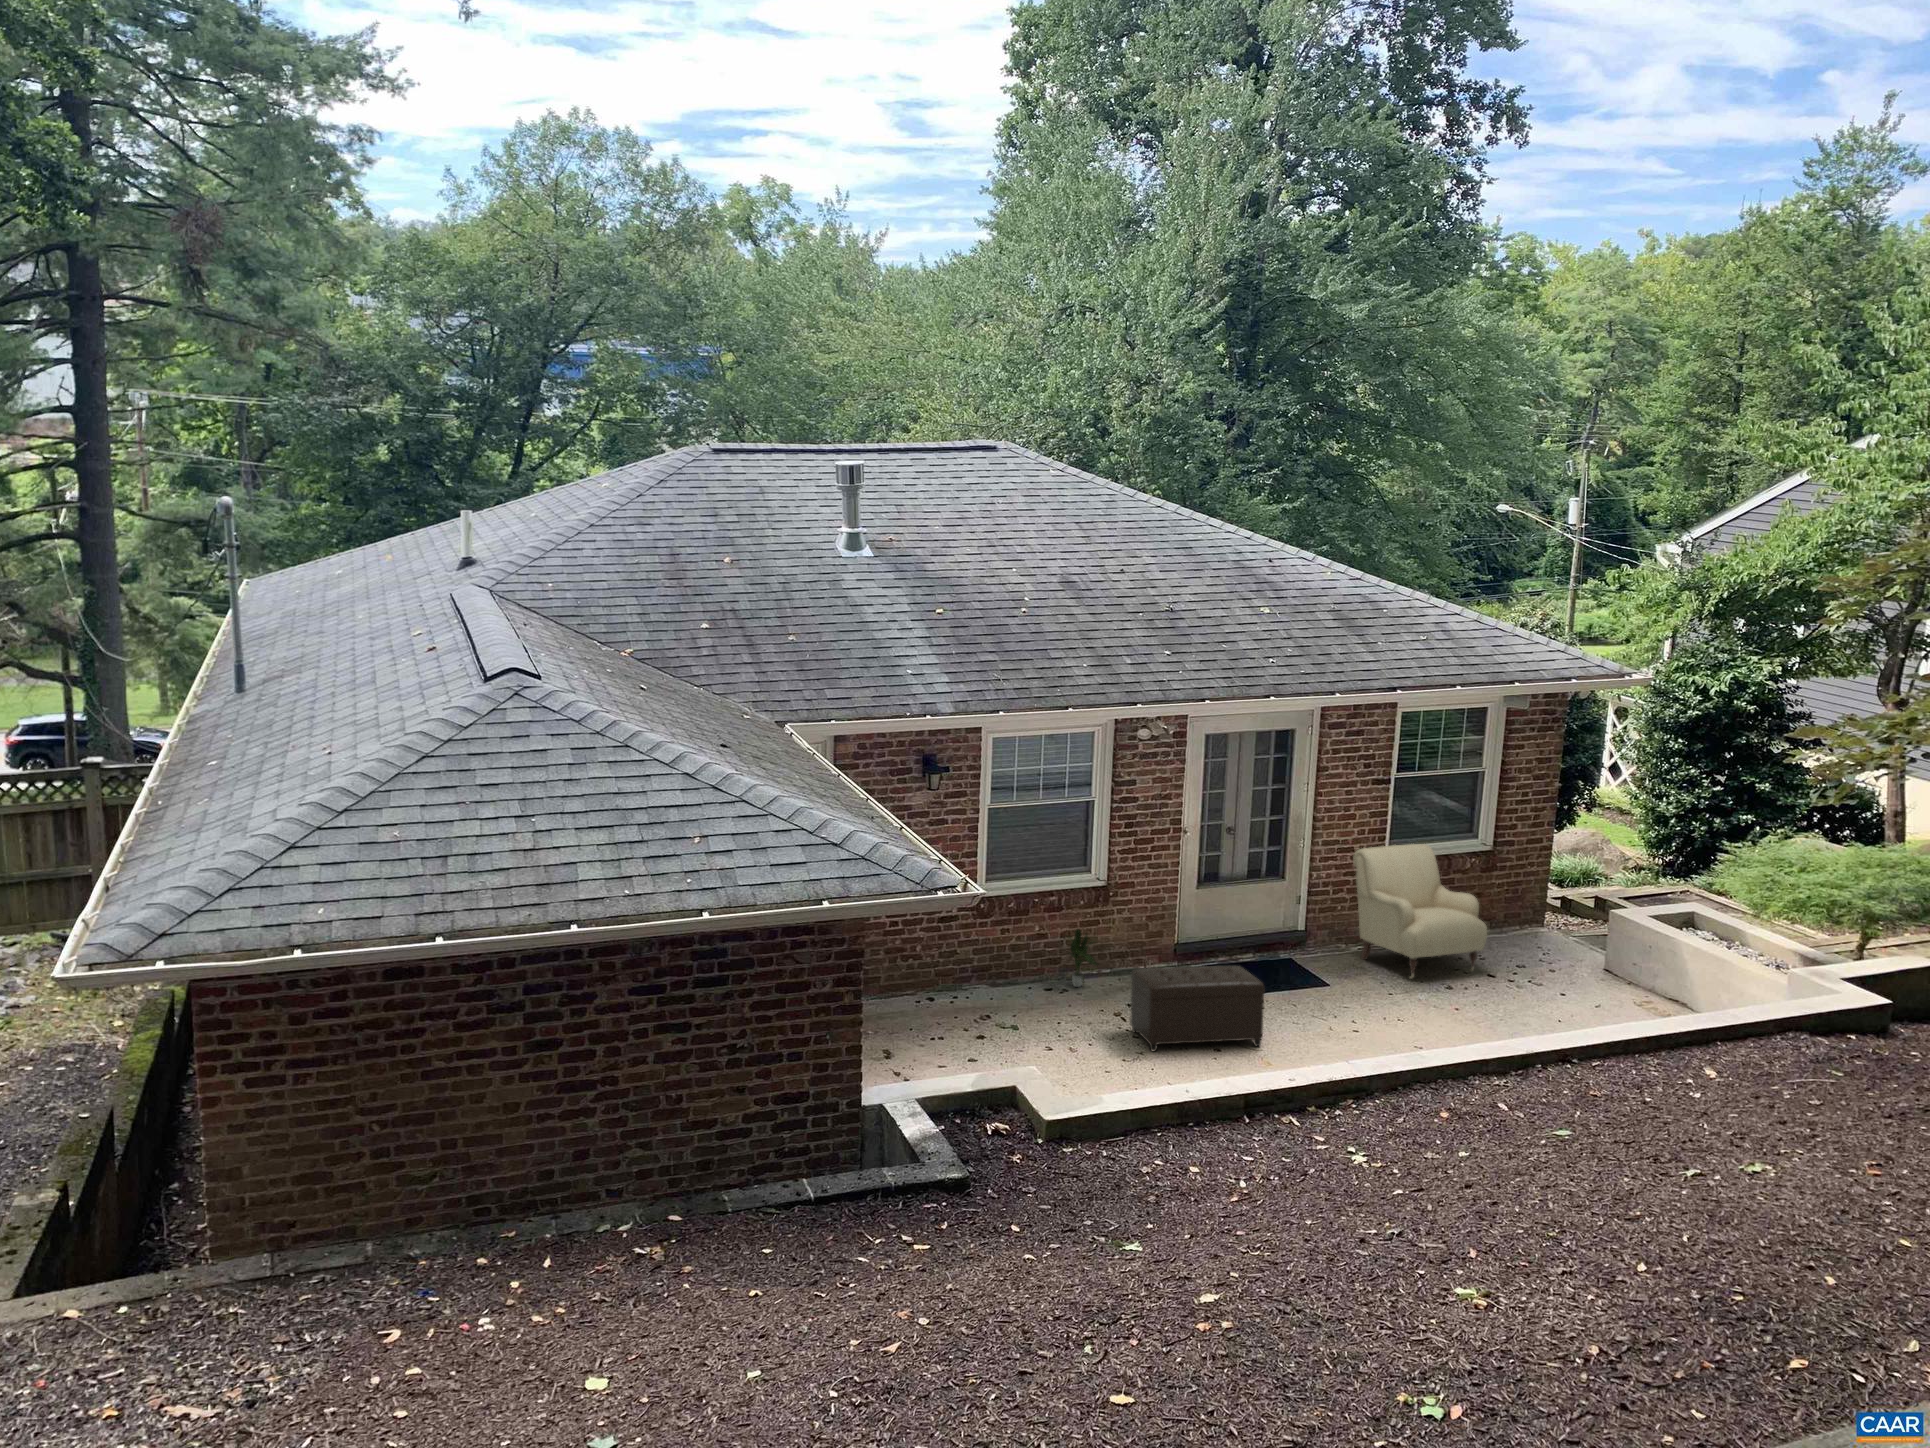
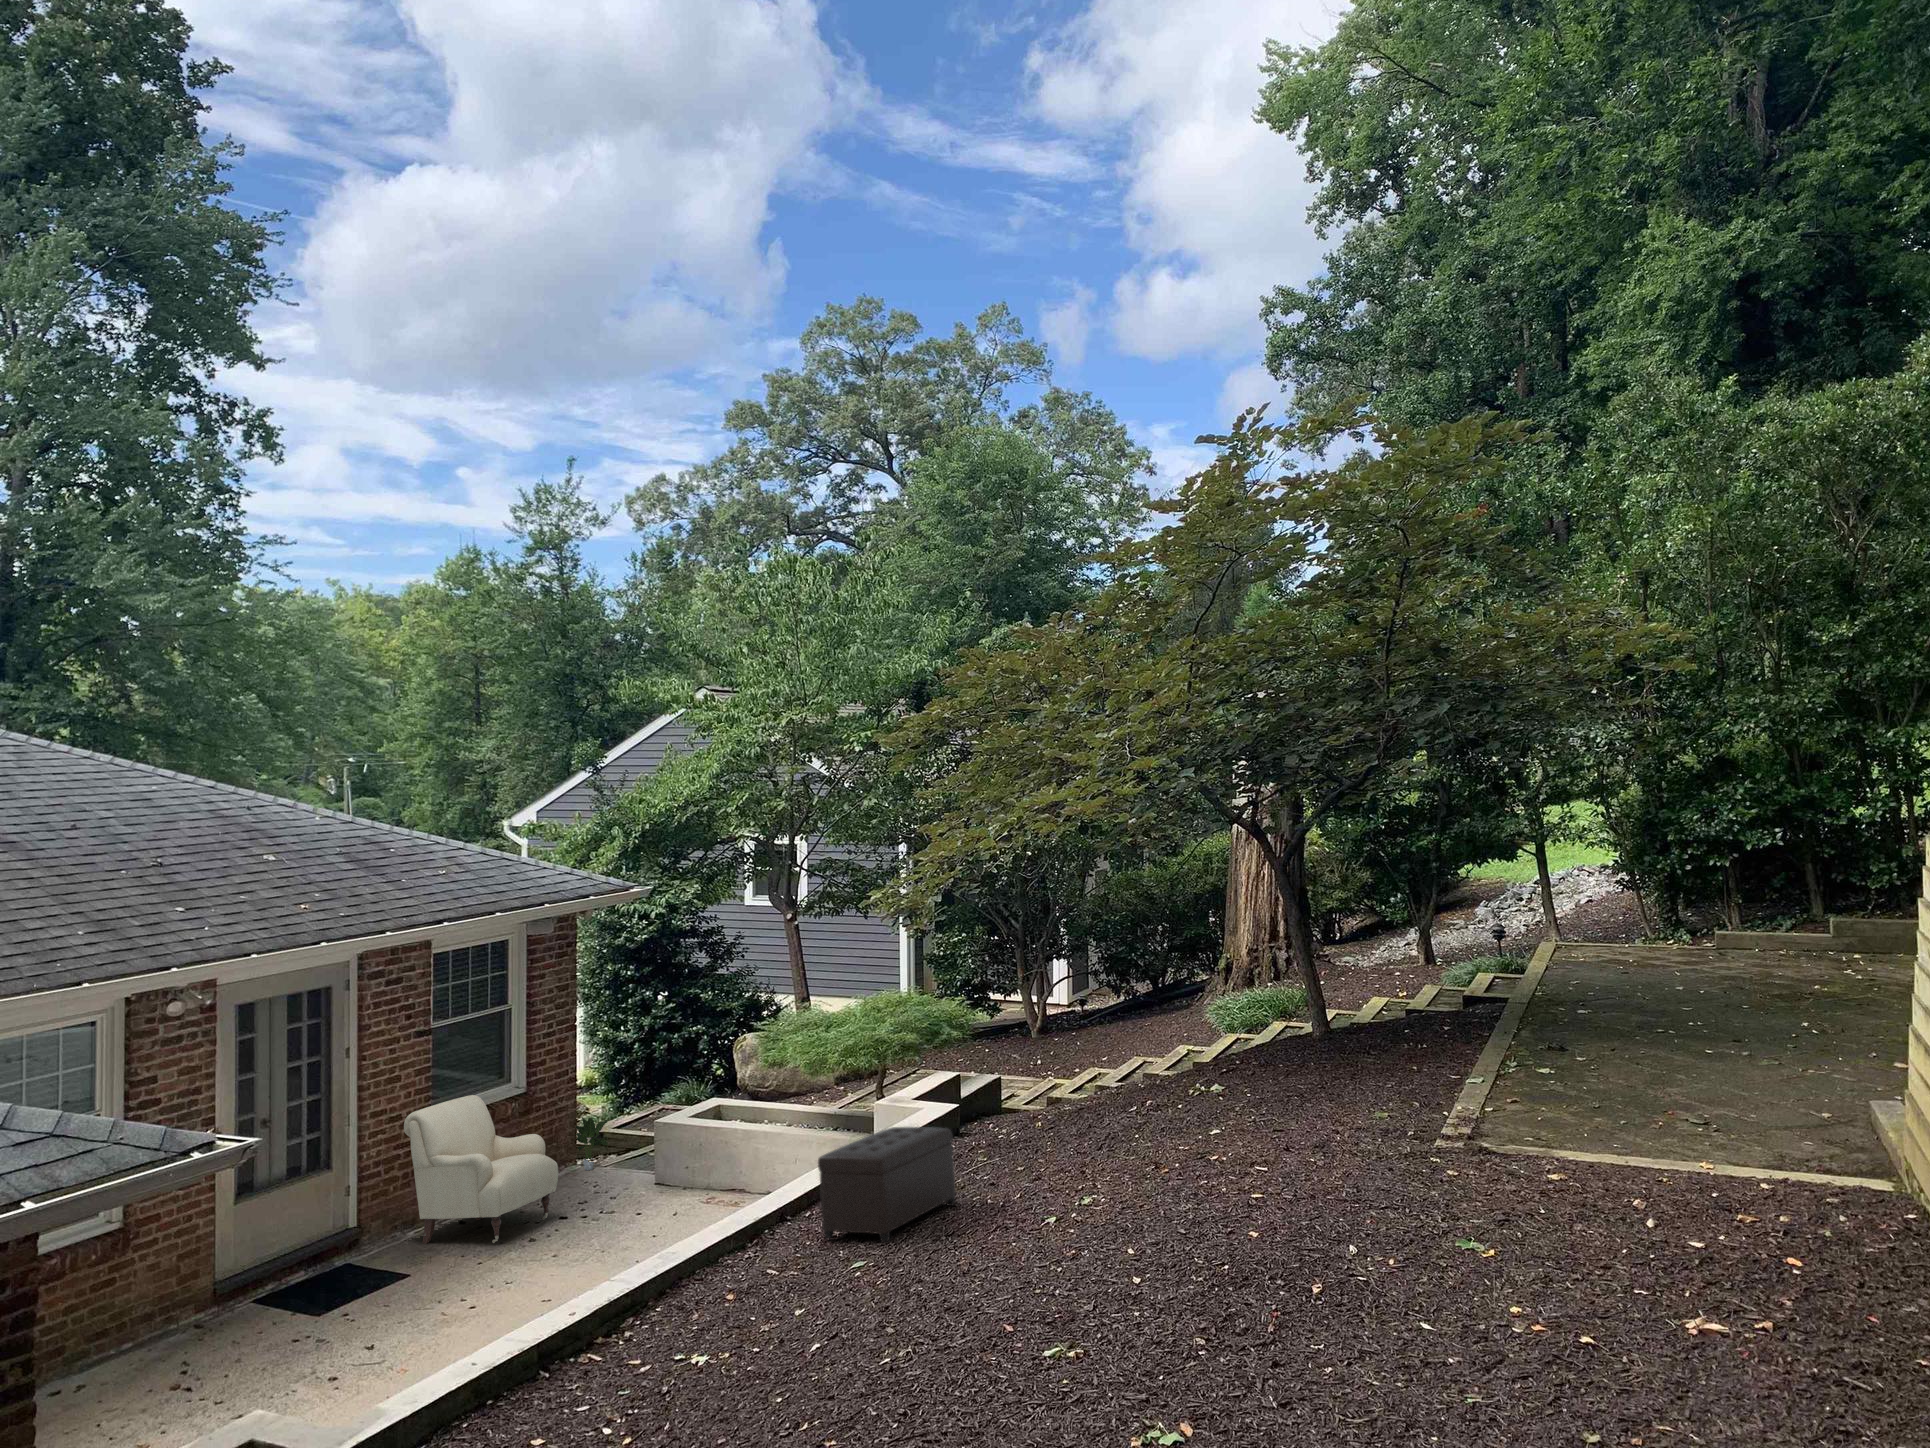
potted plant: present [1068,929,1098,987] -> present [576,1118,608,1170]
ottoman: present [1130,966,1265,1051] -> present [818,1127,955,1242]

